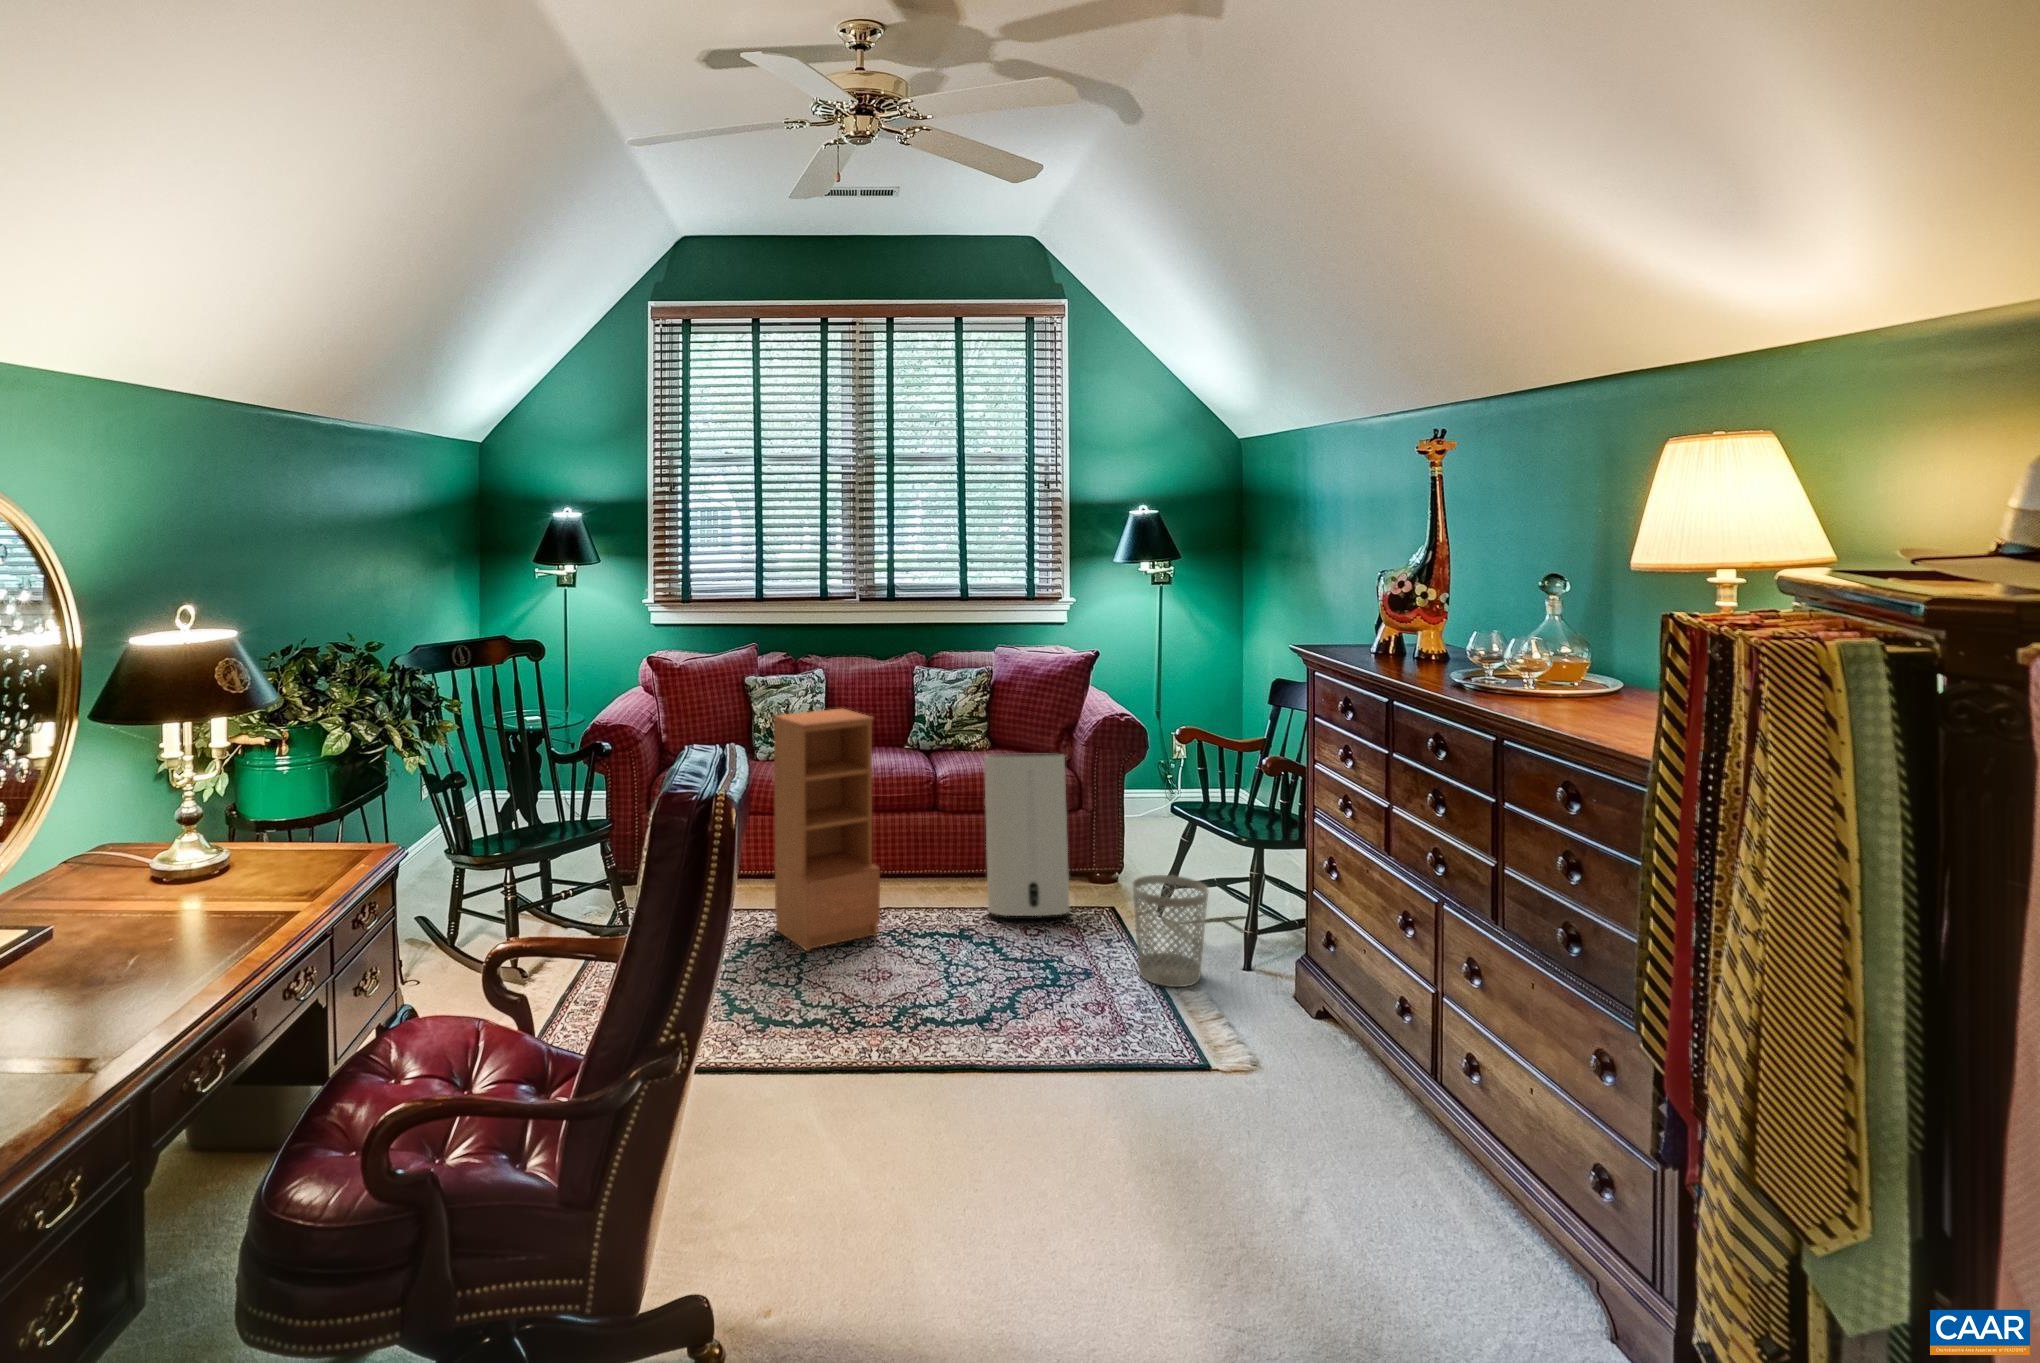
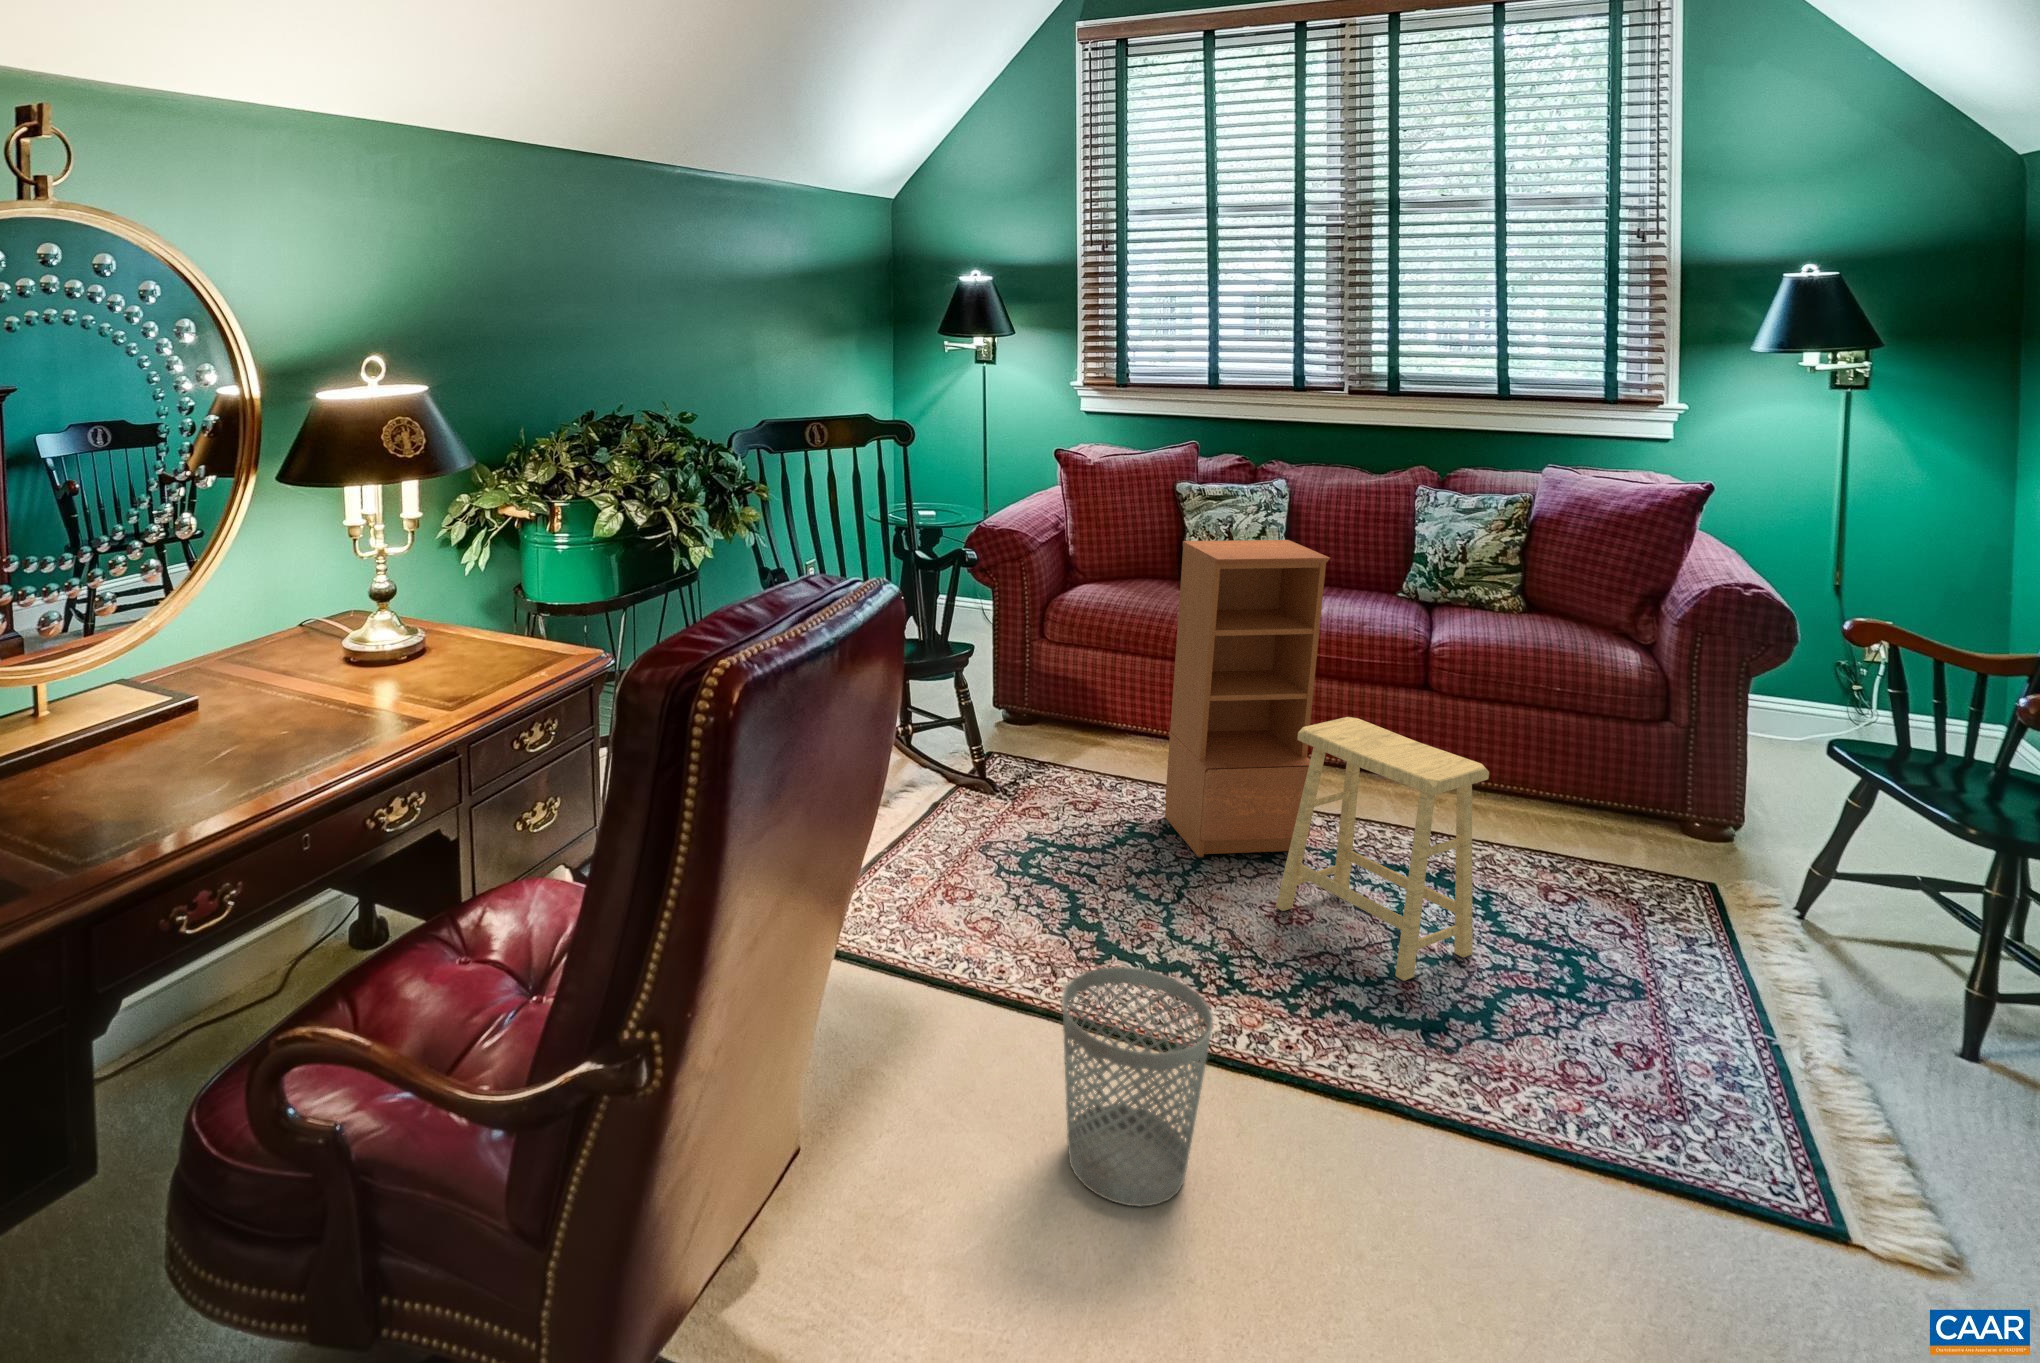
air purifier: present [984,754,1070,916] -> none [1483,627,1650,876]
footstool: none [868,826,994,999] -> present [1276,717,1489,981]
wastebasket: present [1132,875,1208,987] -> present [1062,967,1213,1207]

